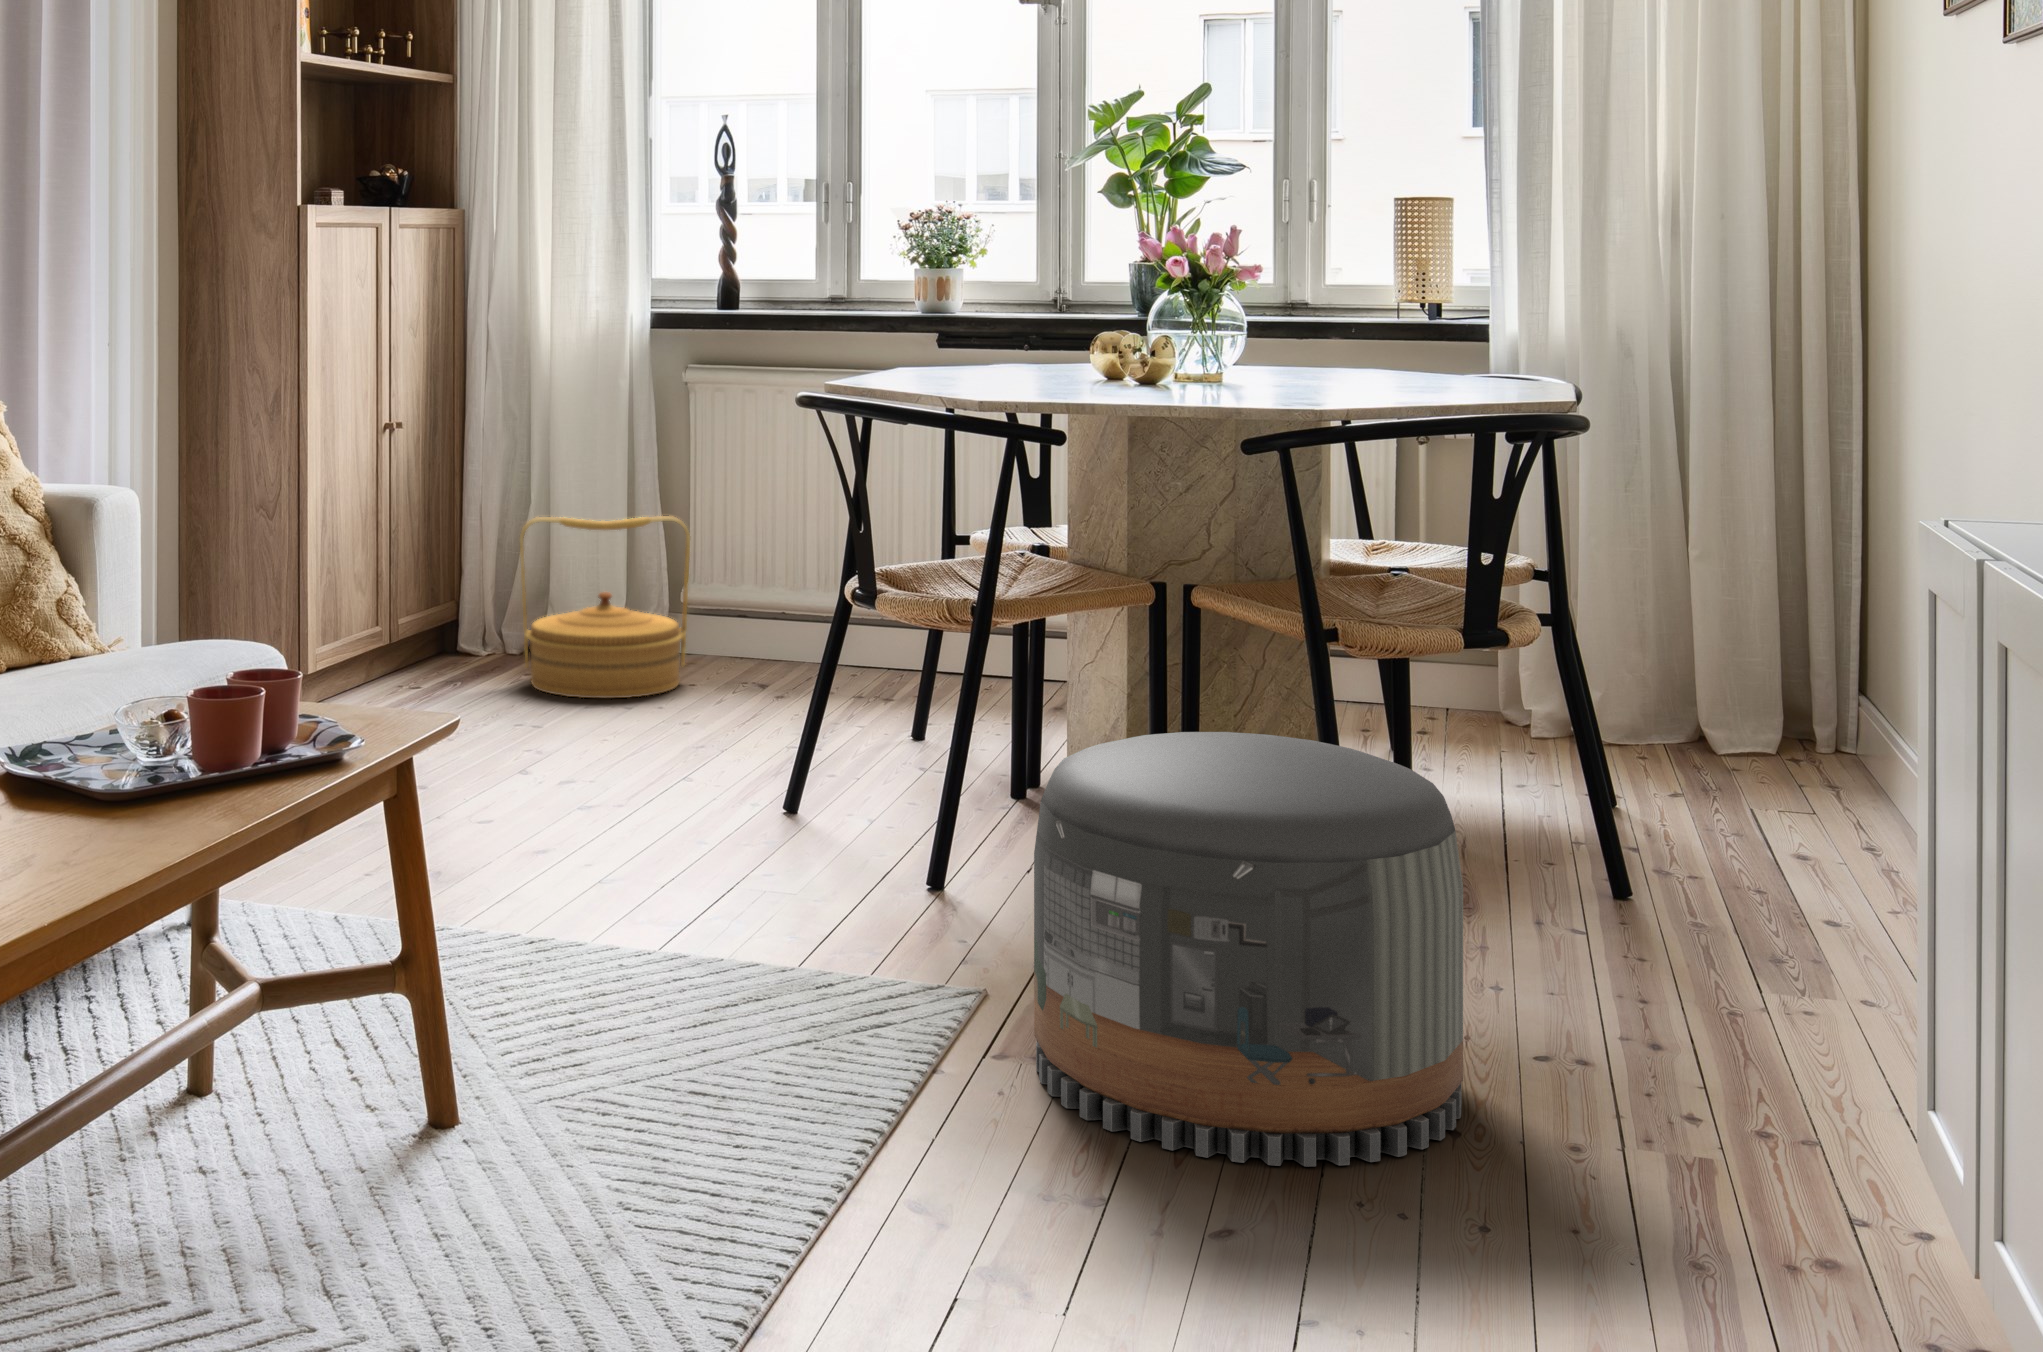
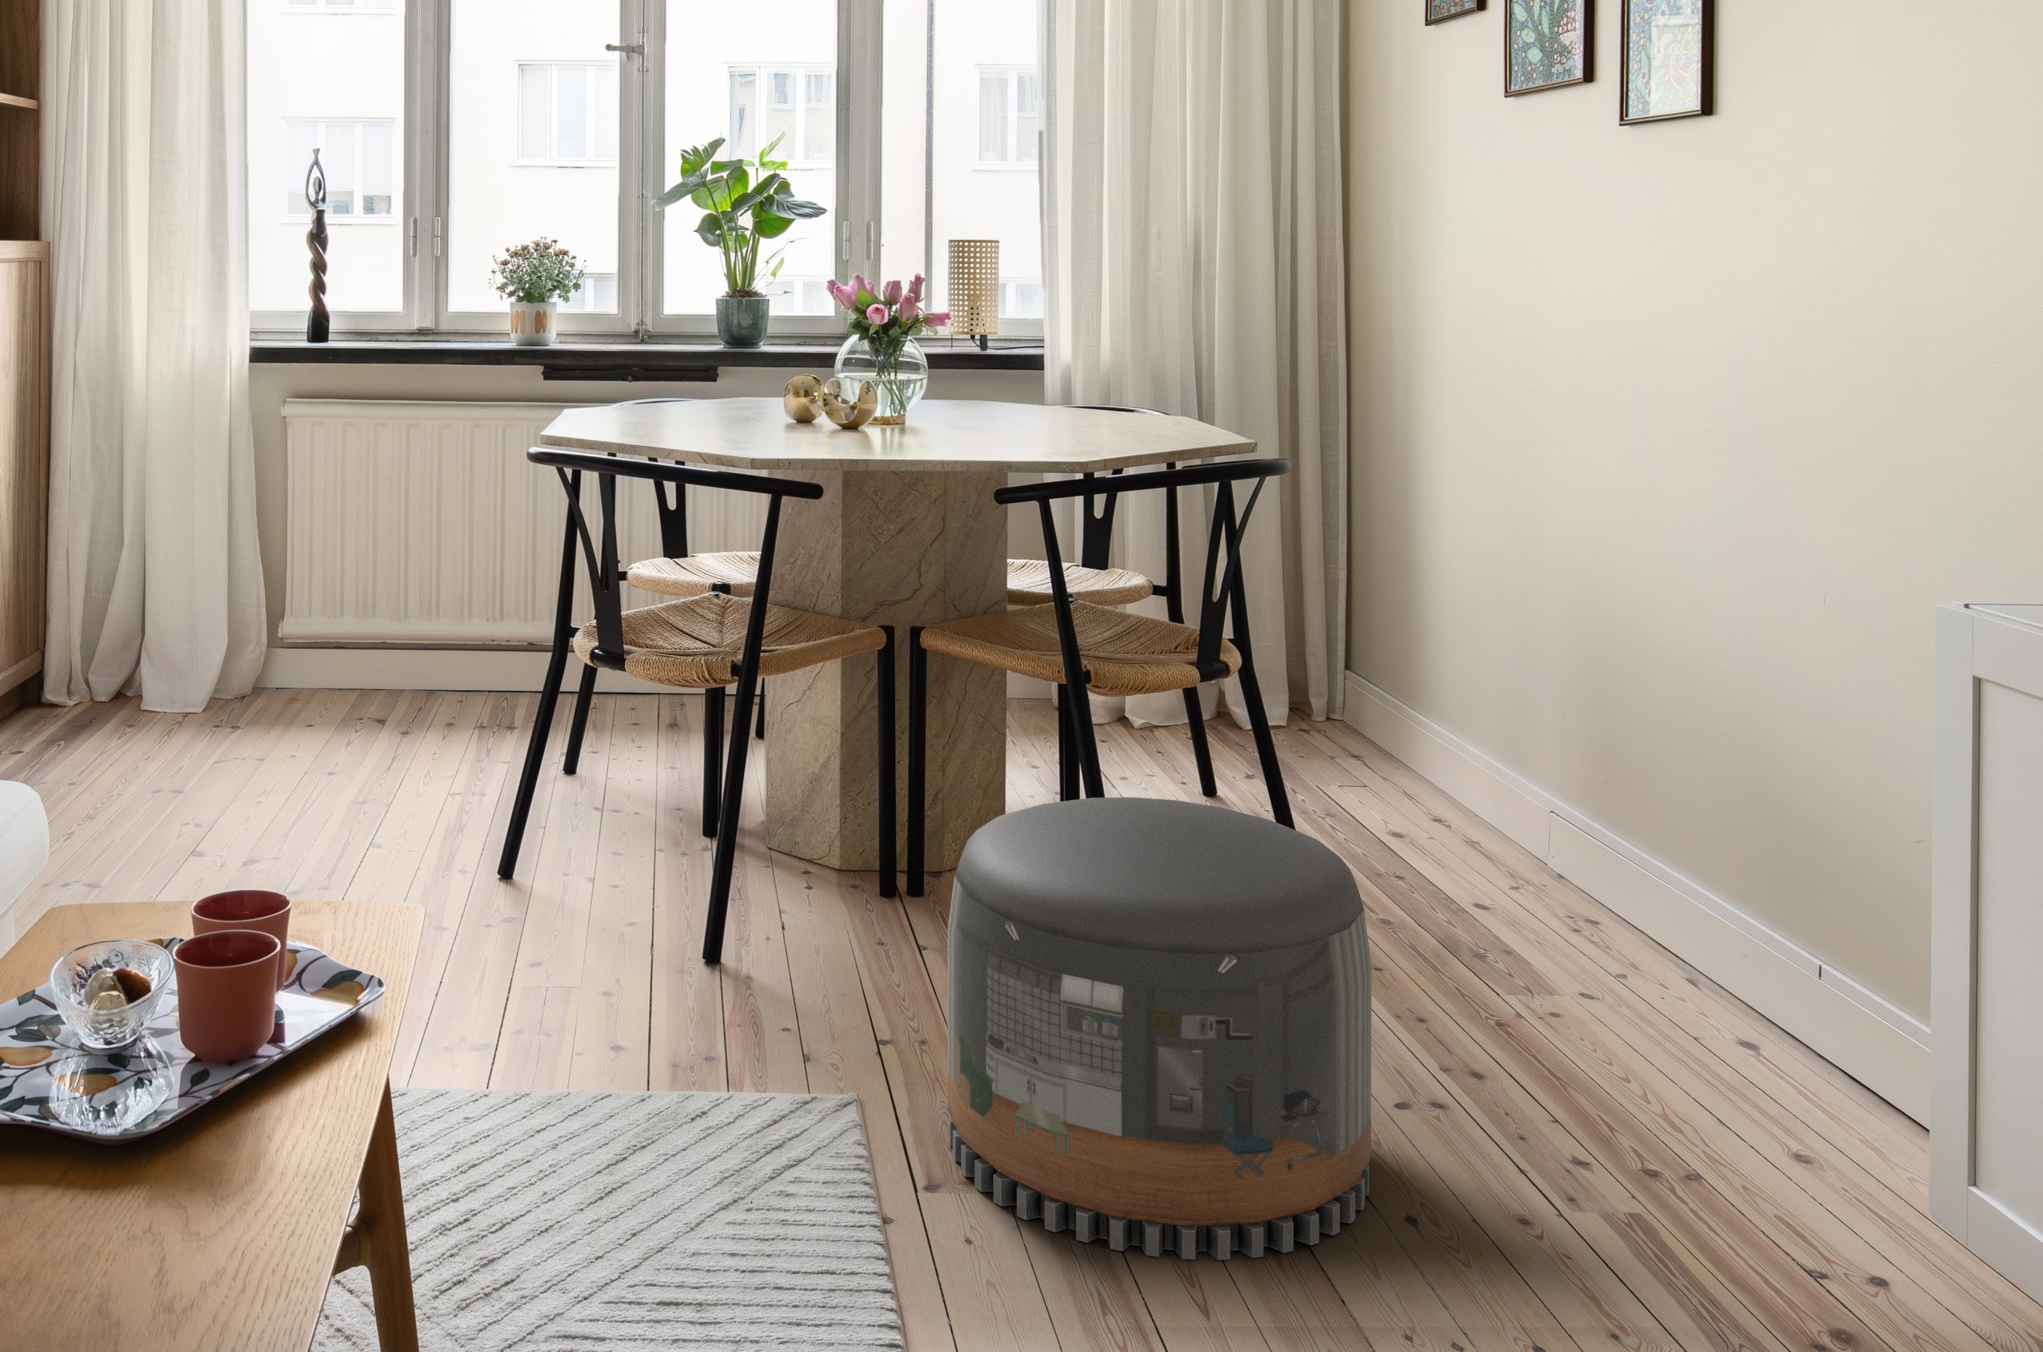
woven basket: present [520,516,690,698] -> none [134,561,314,758]

